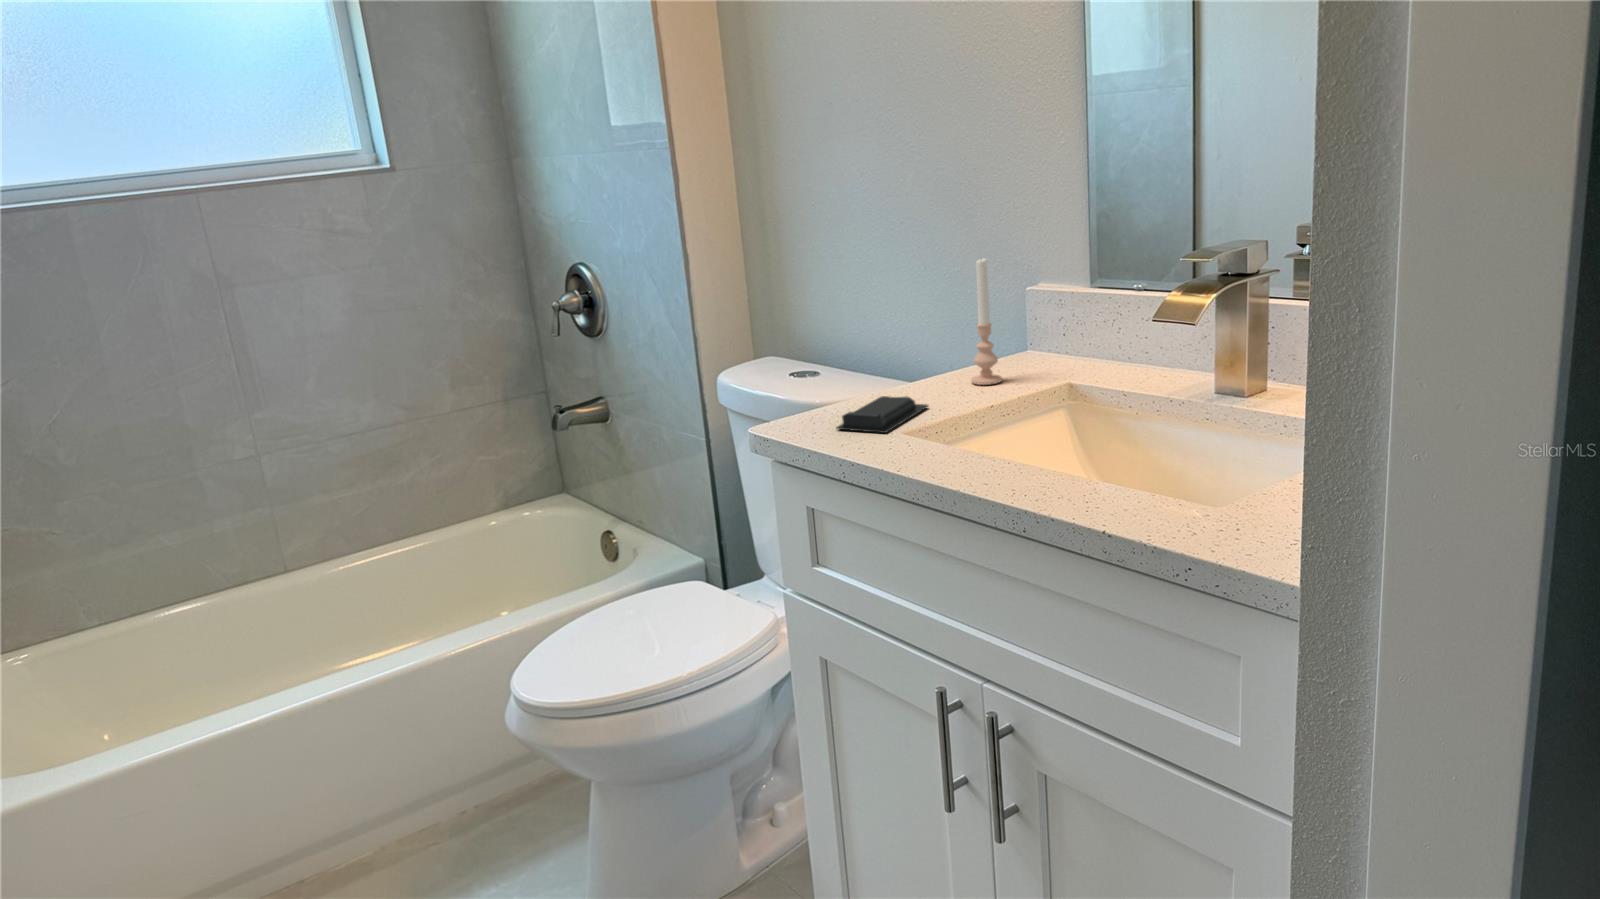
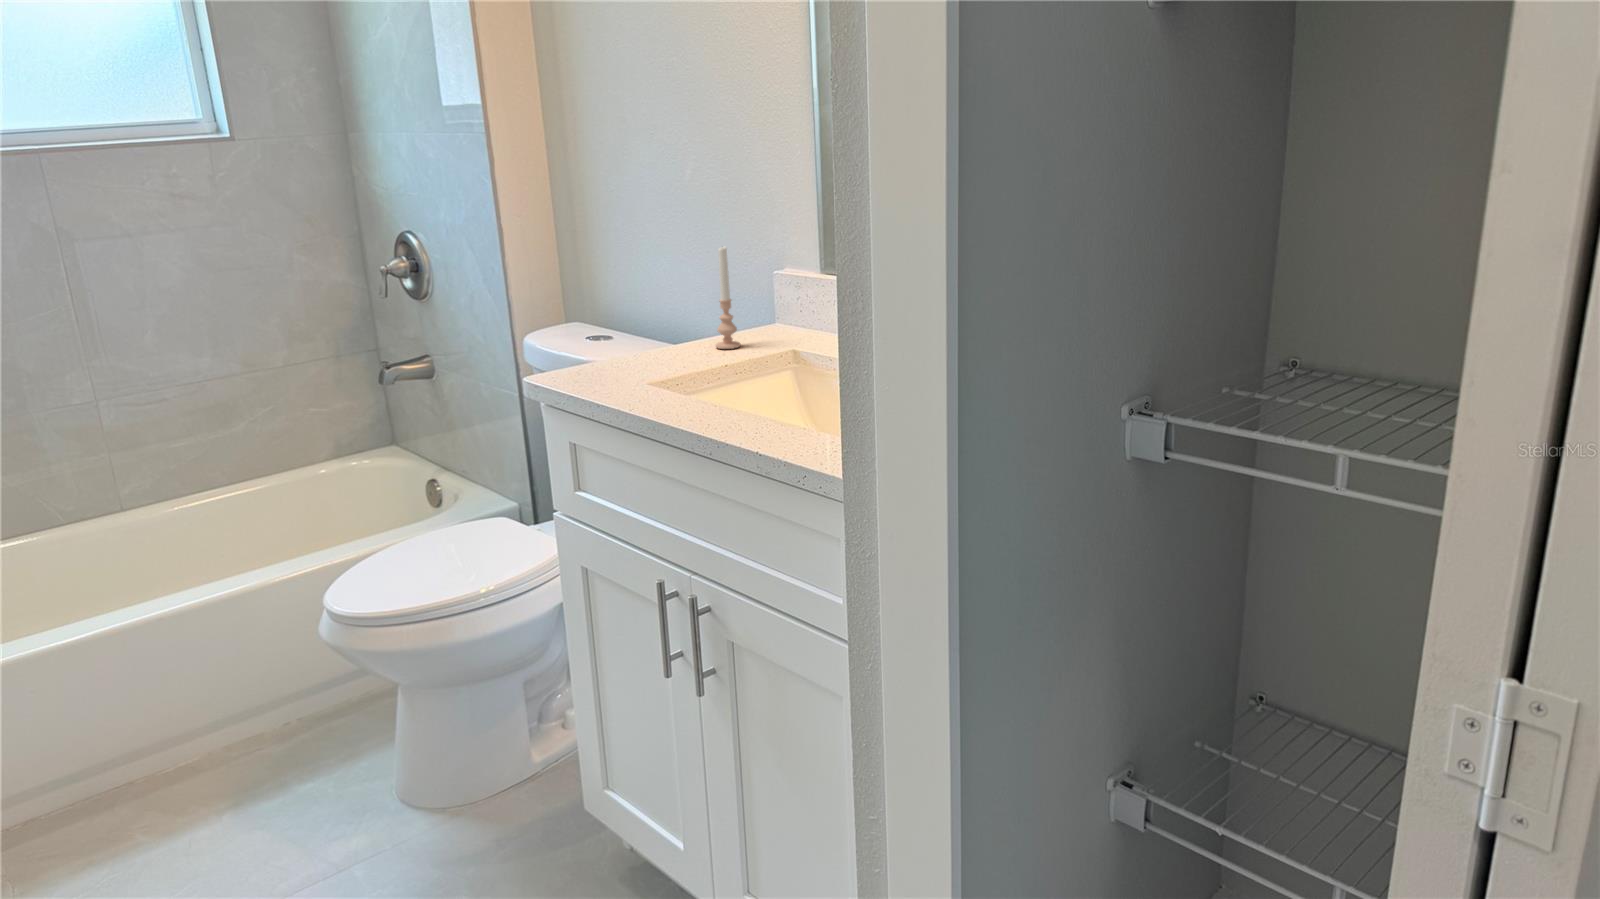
soap bar: present [837,396,928,433] -> none [594,356,673,384]

